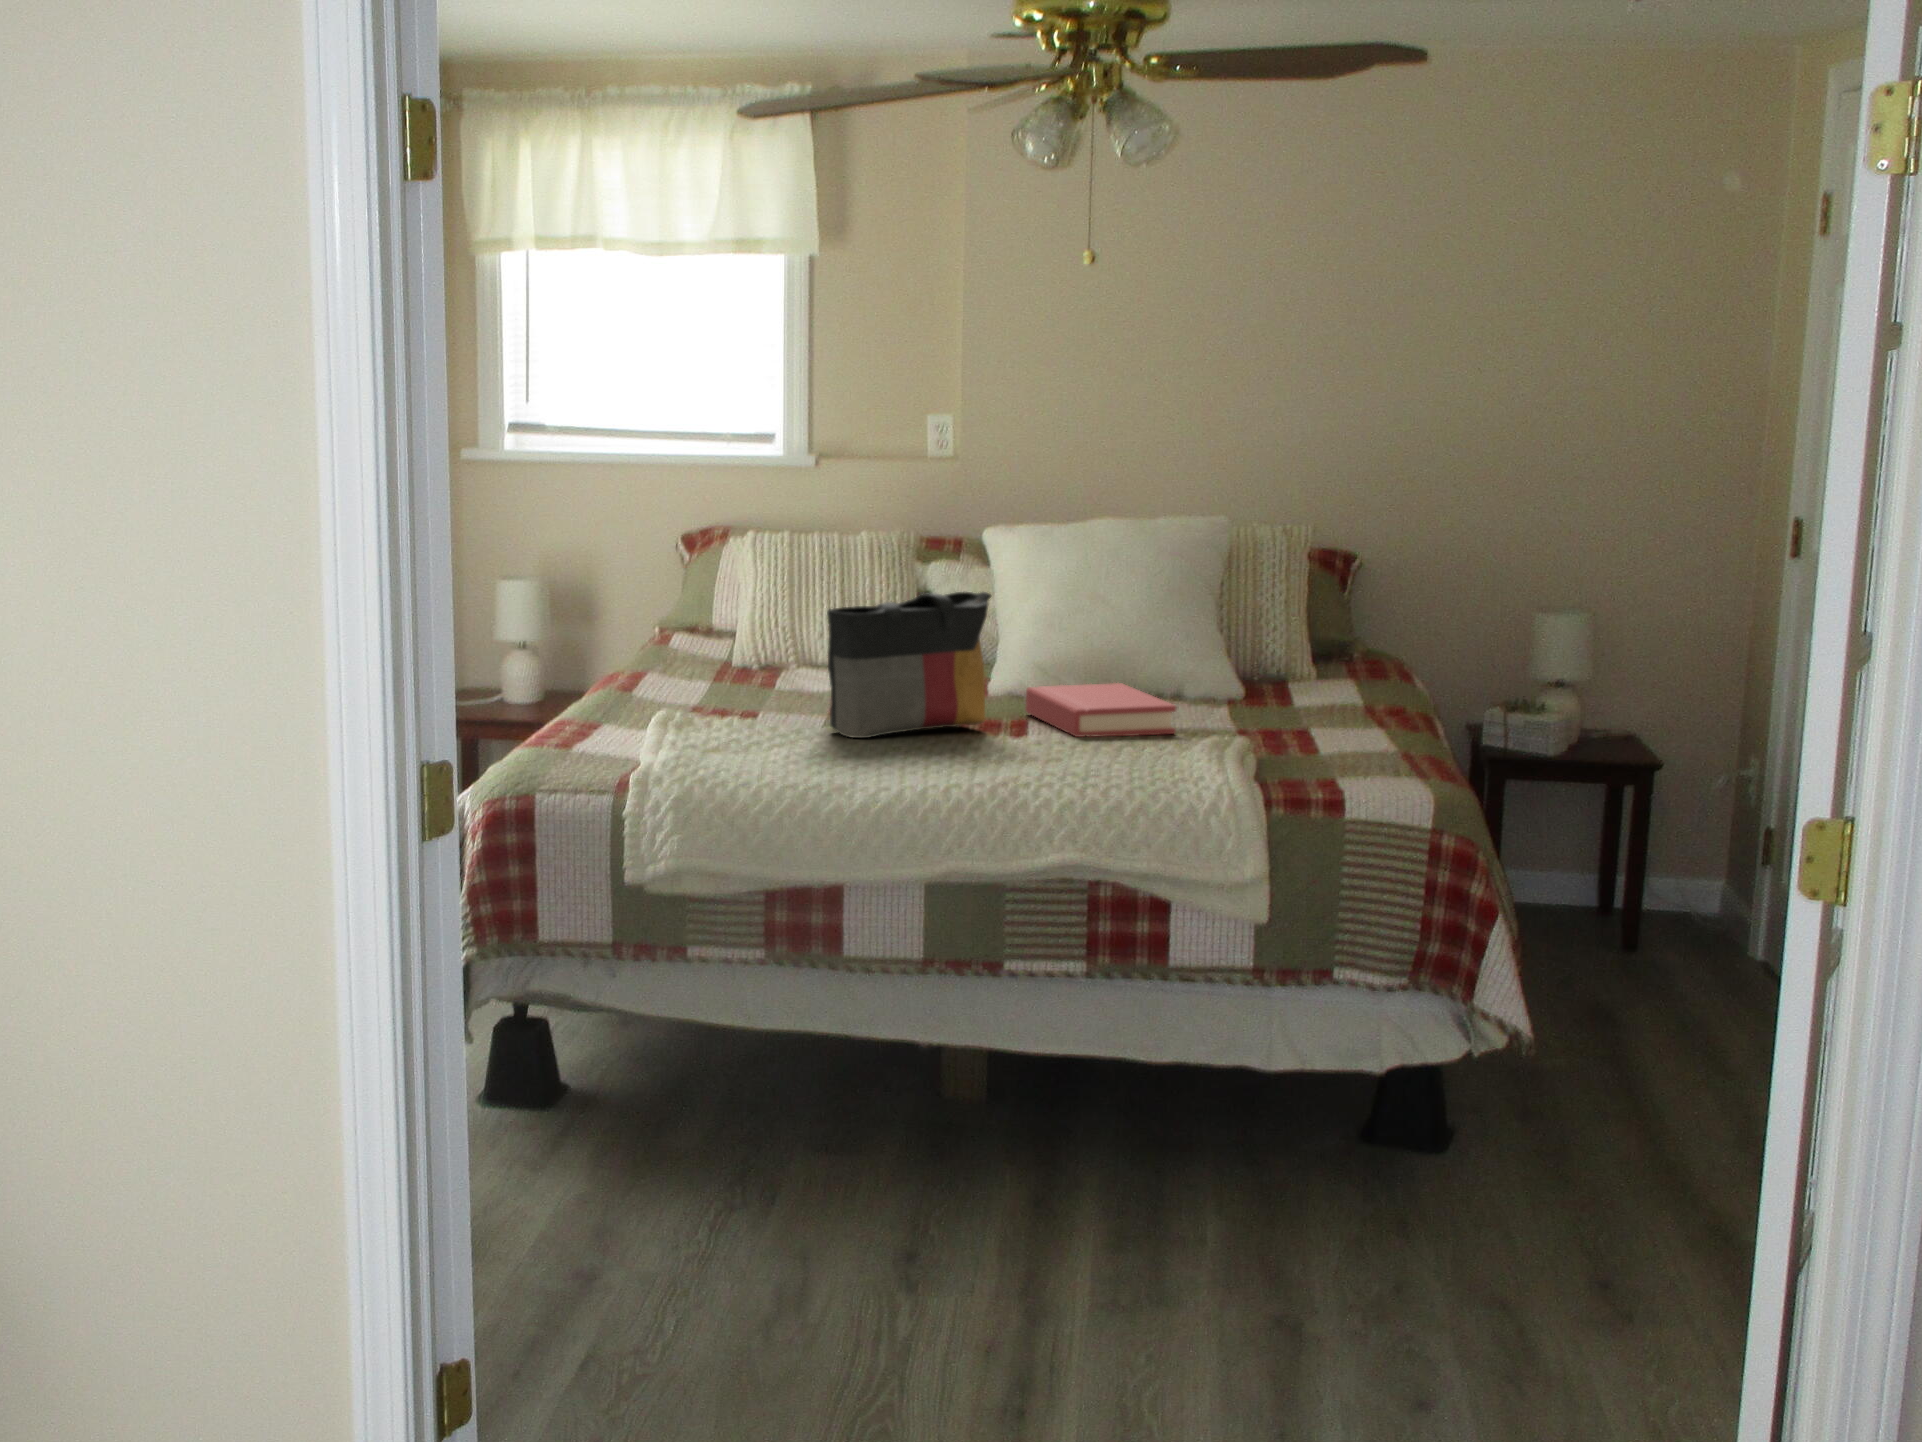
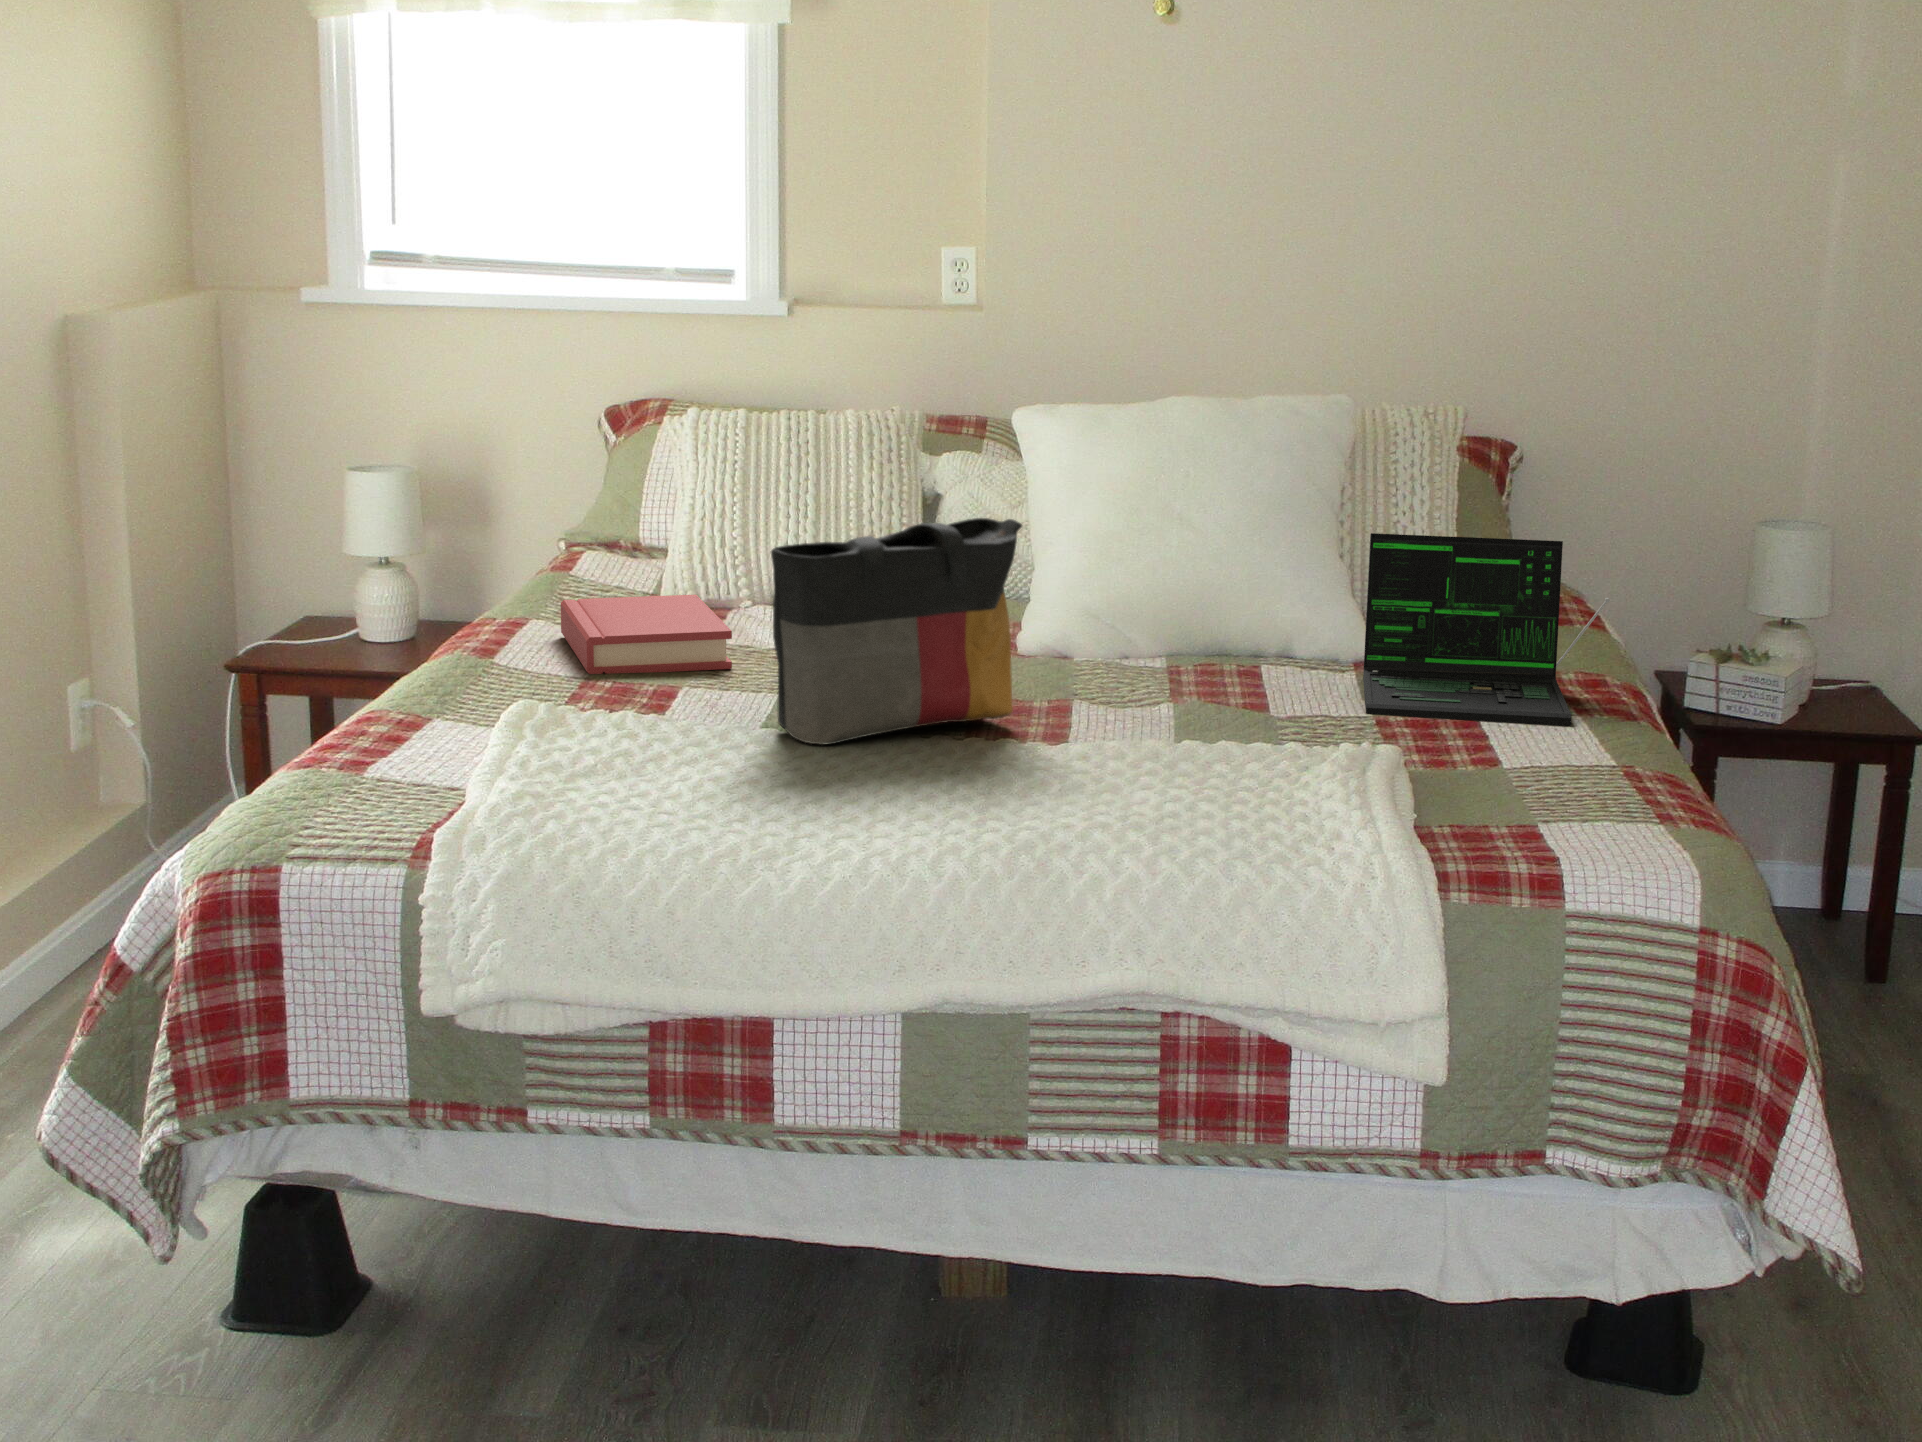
laptop: none [1229,606,1407,733] -> present [1363,533,1610,727]
hardback book: present [1026,683,1176,737] -> present [561,594,732,674]

